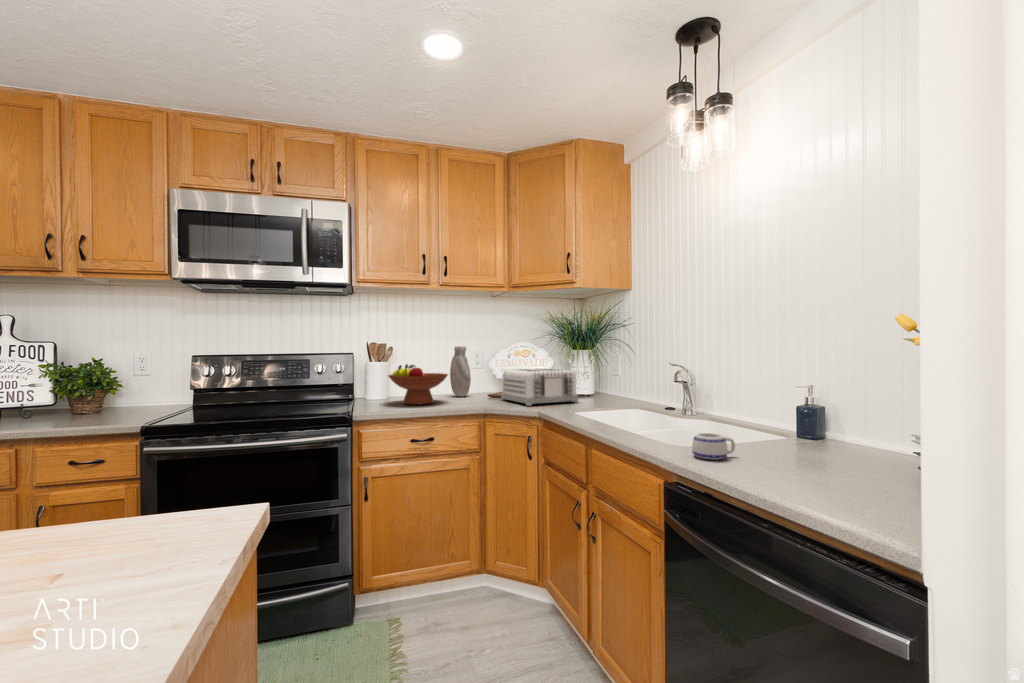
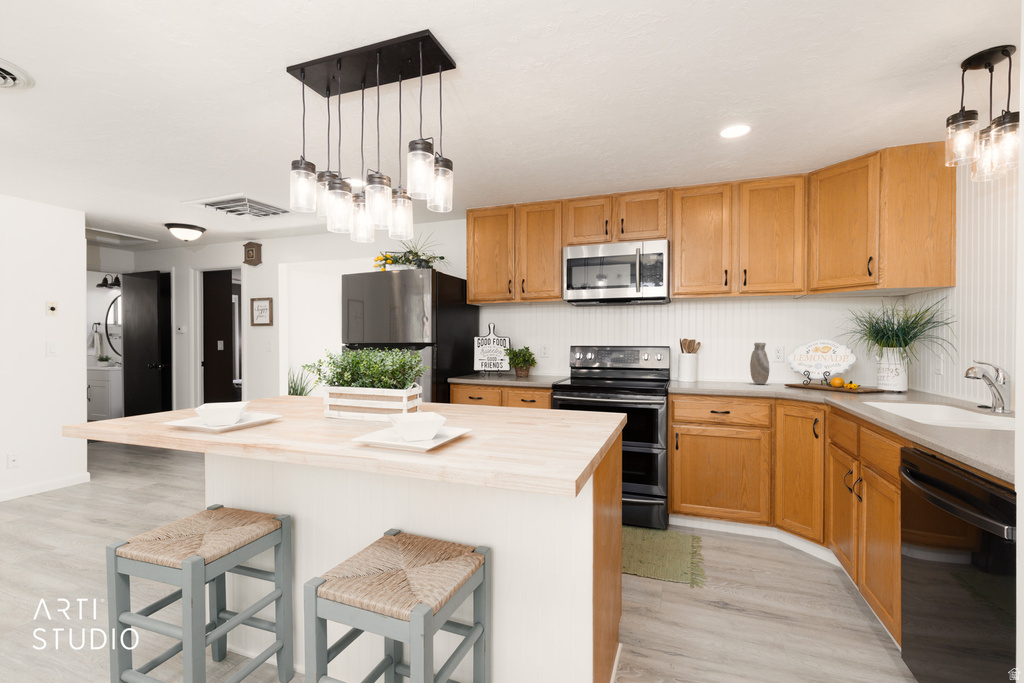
fruit bowl: present [388,364,448,405] -> none [695,355,746,386]
toaster: present [501,368,578,406] -> none [796,363,877,395]
mug: present [692,433,735,459] -> none [930,412,978,432]

